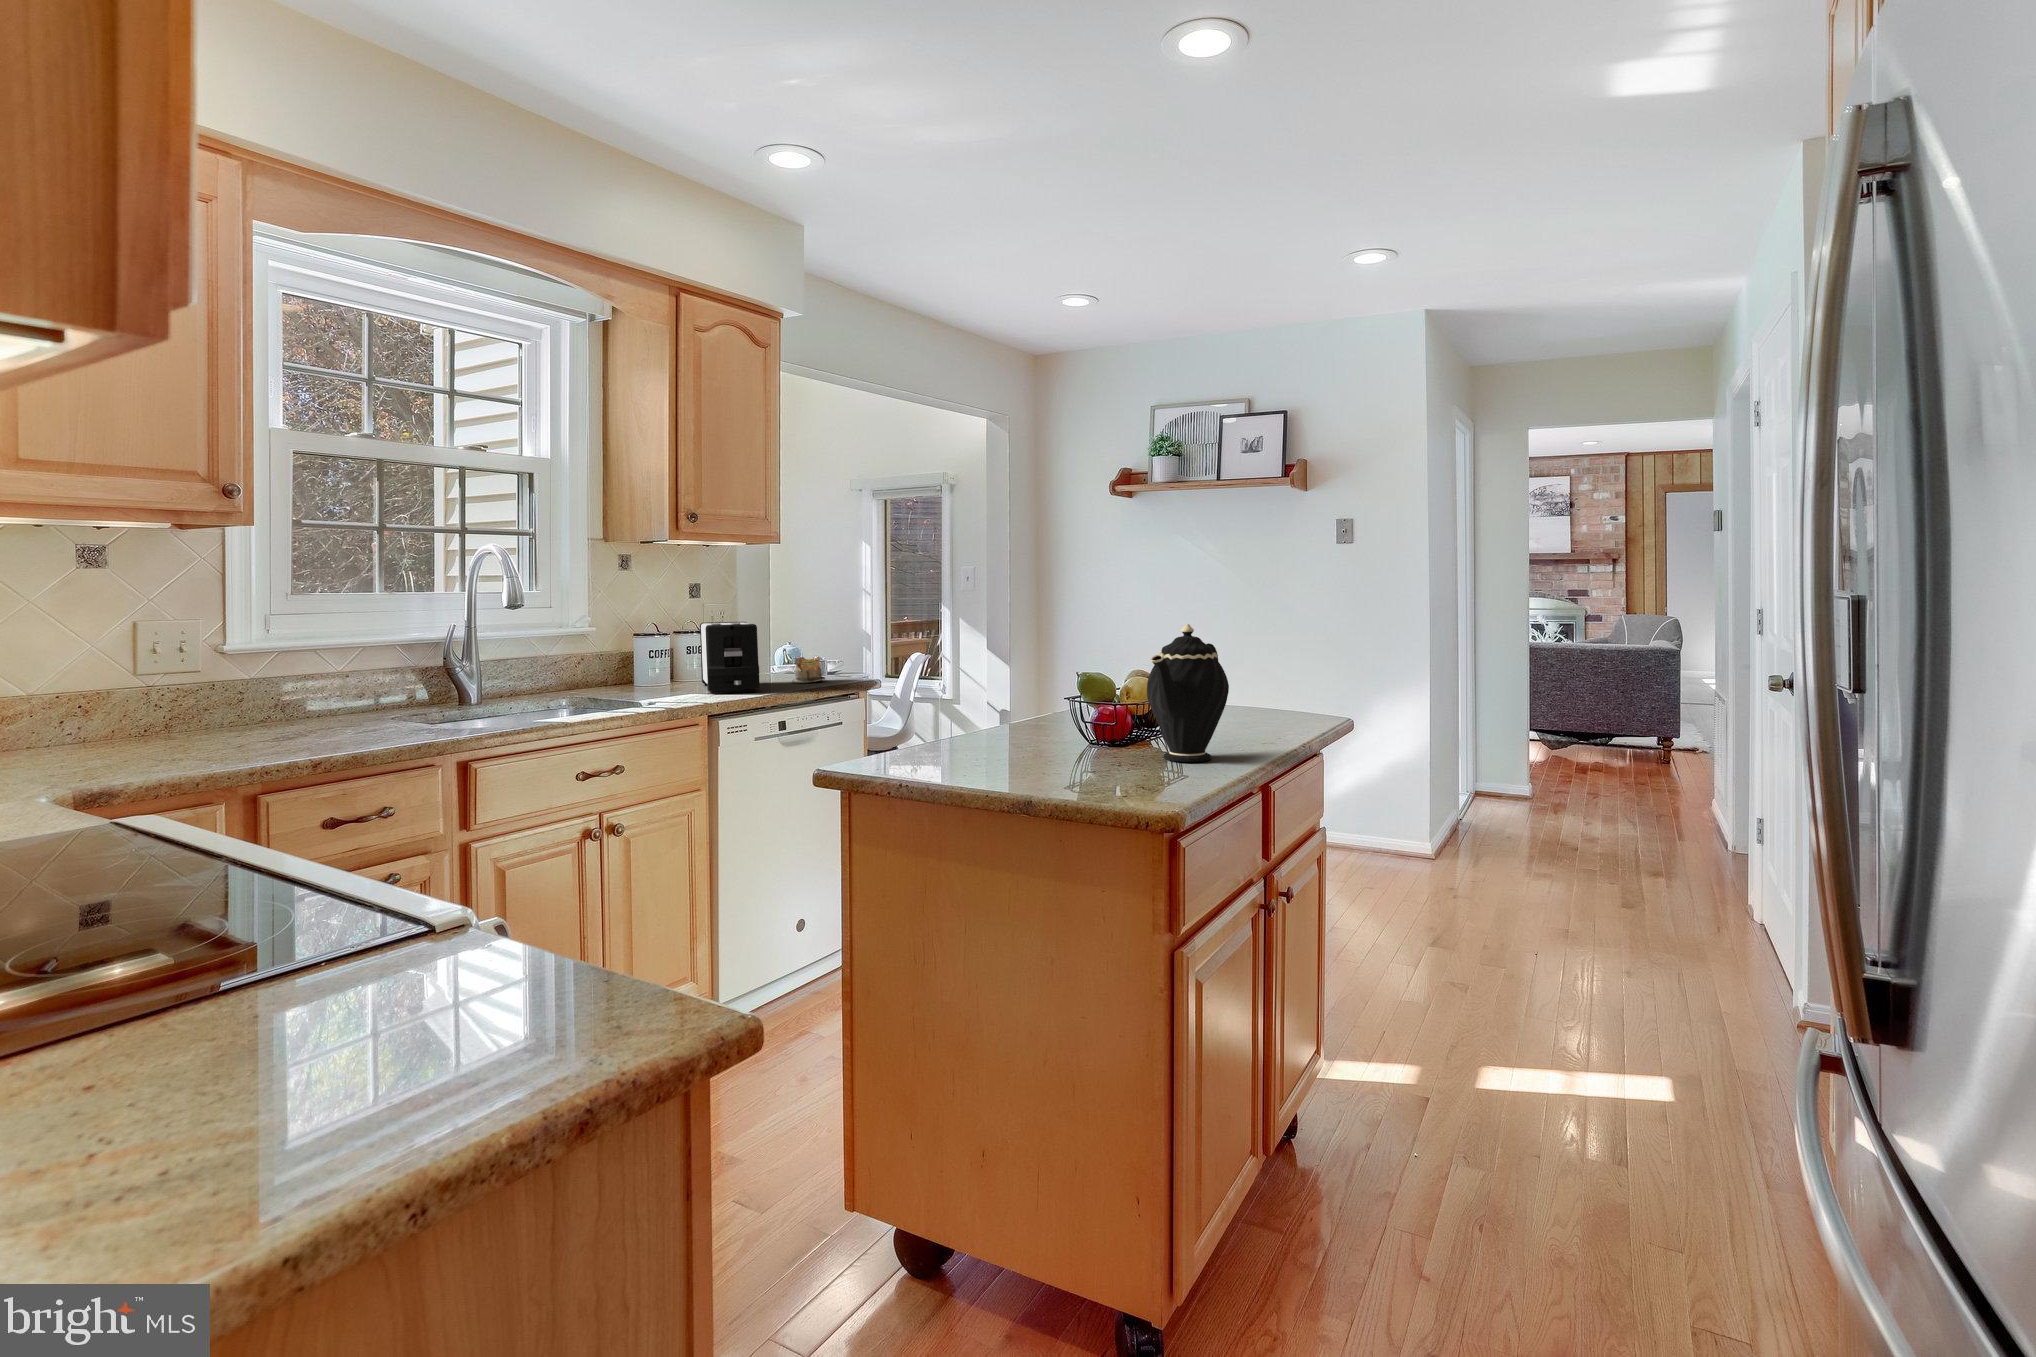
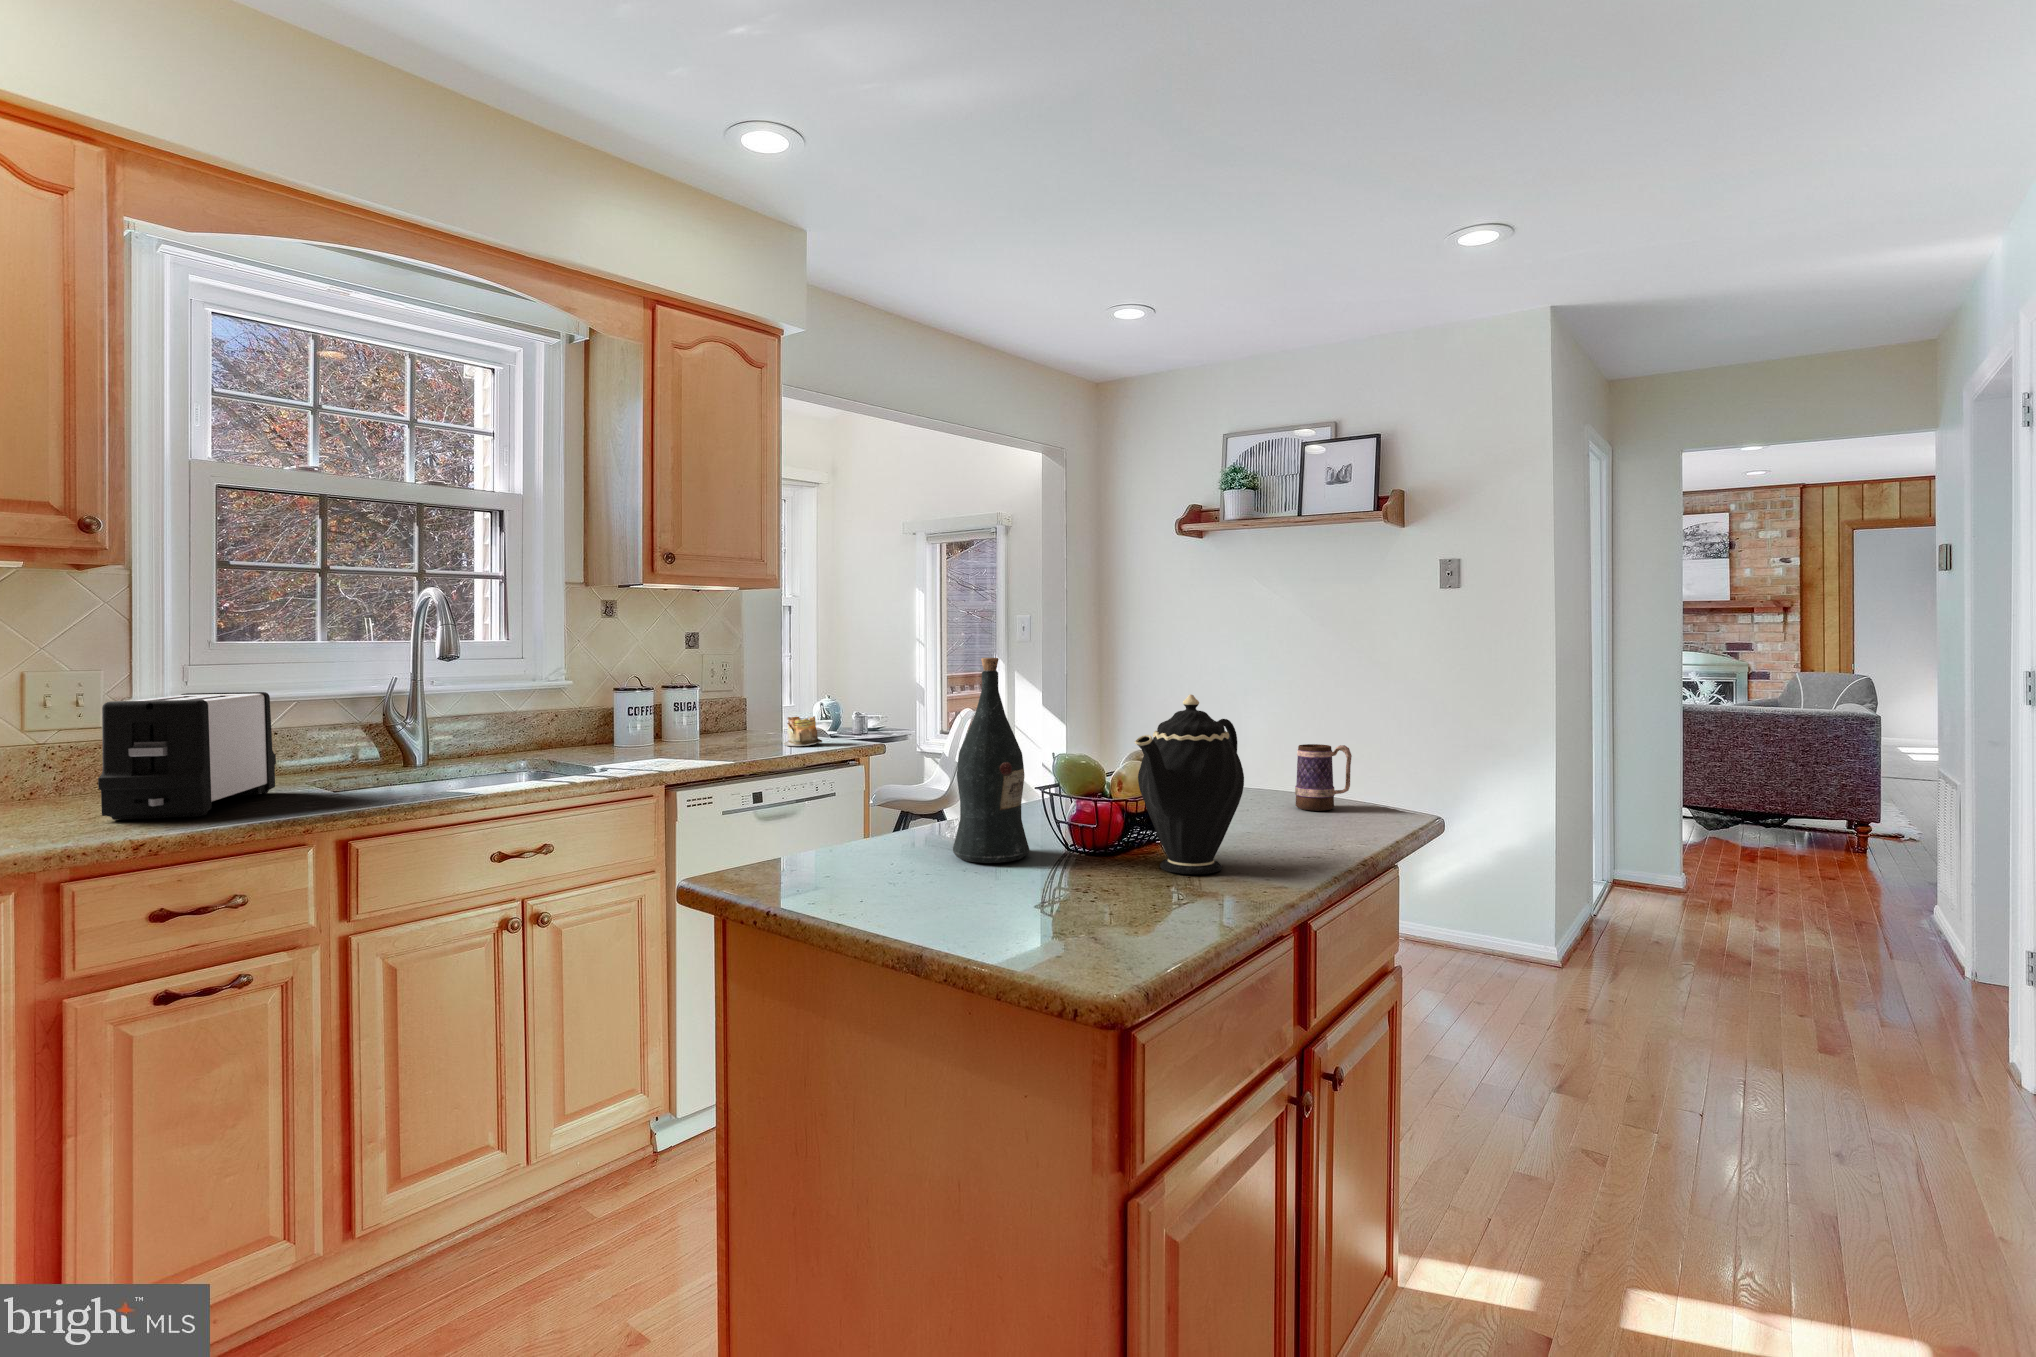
wine bottle: none [998,597,1059,759] -> present [953,658,1029,863]
toaster: present [700,622,760,693] -> present [98,692,276,820]
mug: none [1250,667,1294,719] -> present [1295,744,1352,811]

